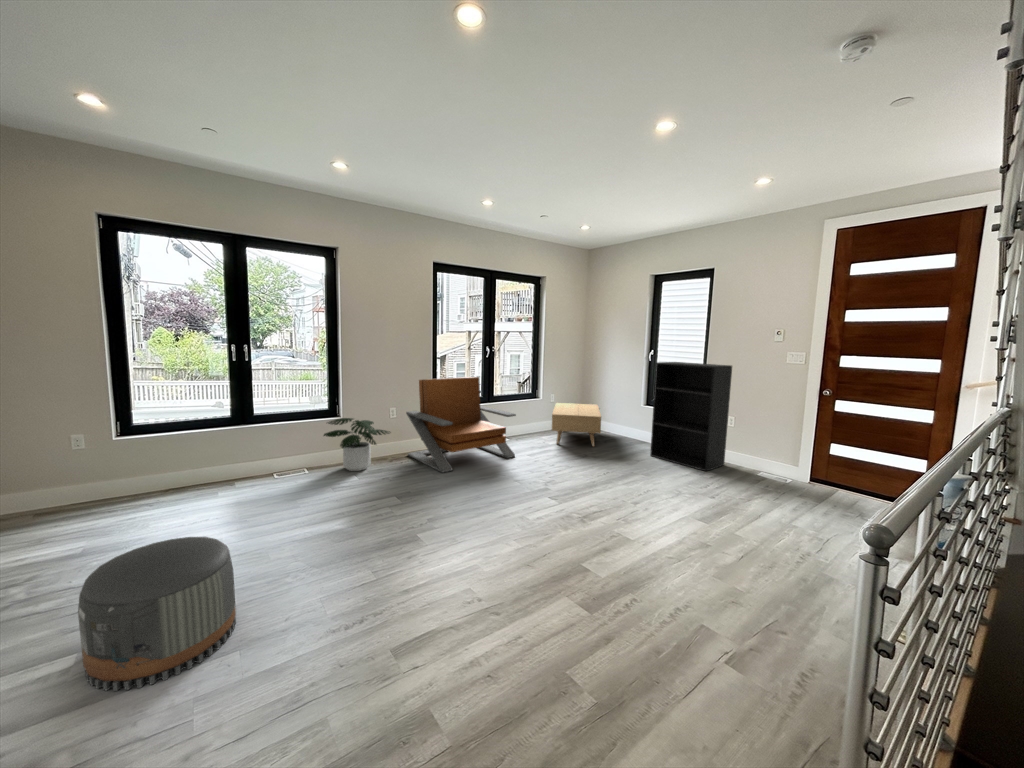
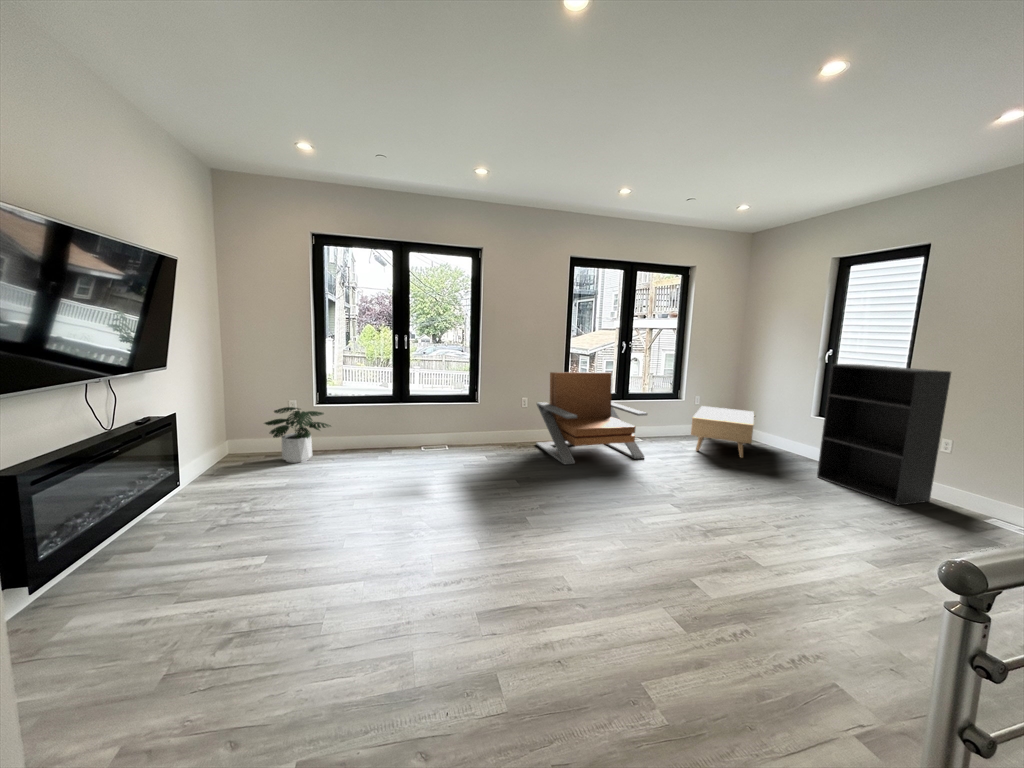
potted plant: present [324,418,390,471] -> present [265,407,331,463]
pouf: present [78,537,236,691] -> none [267,484,368,590]

